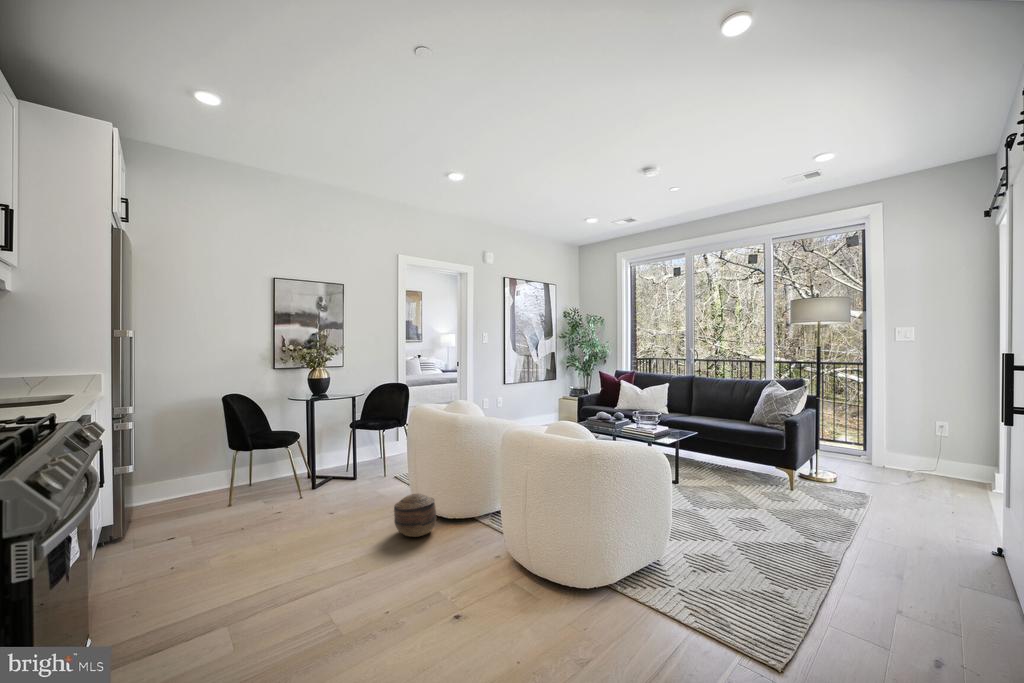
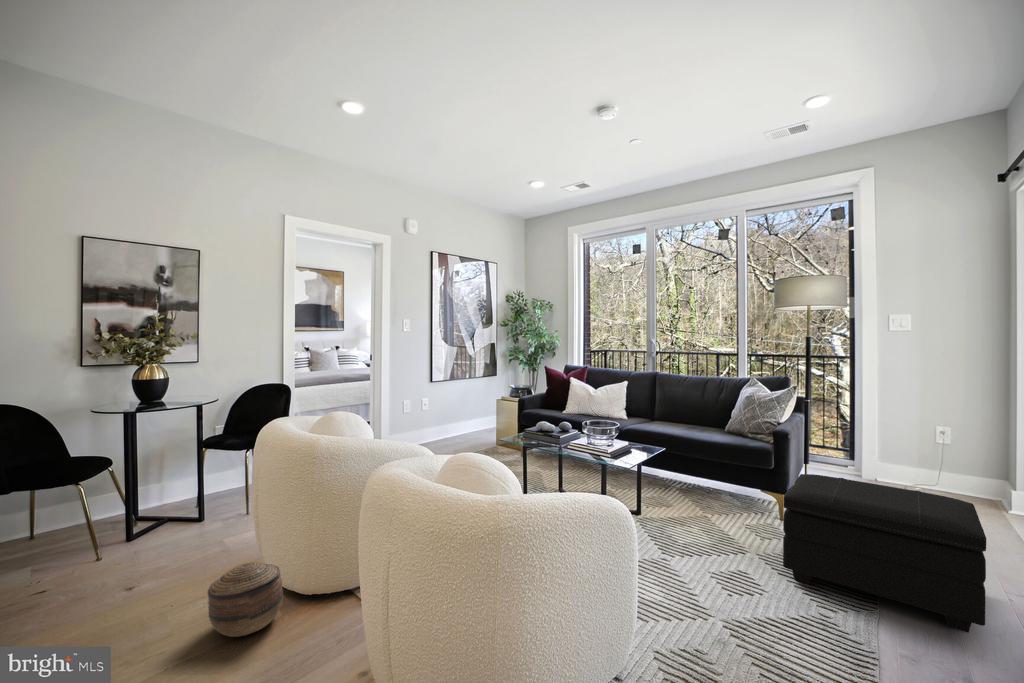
footstool: none [783,451,930,556] -> present [783,474,986,633]

